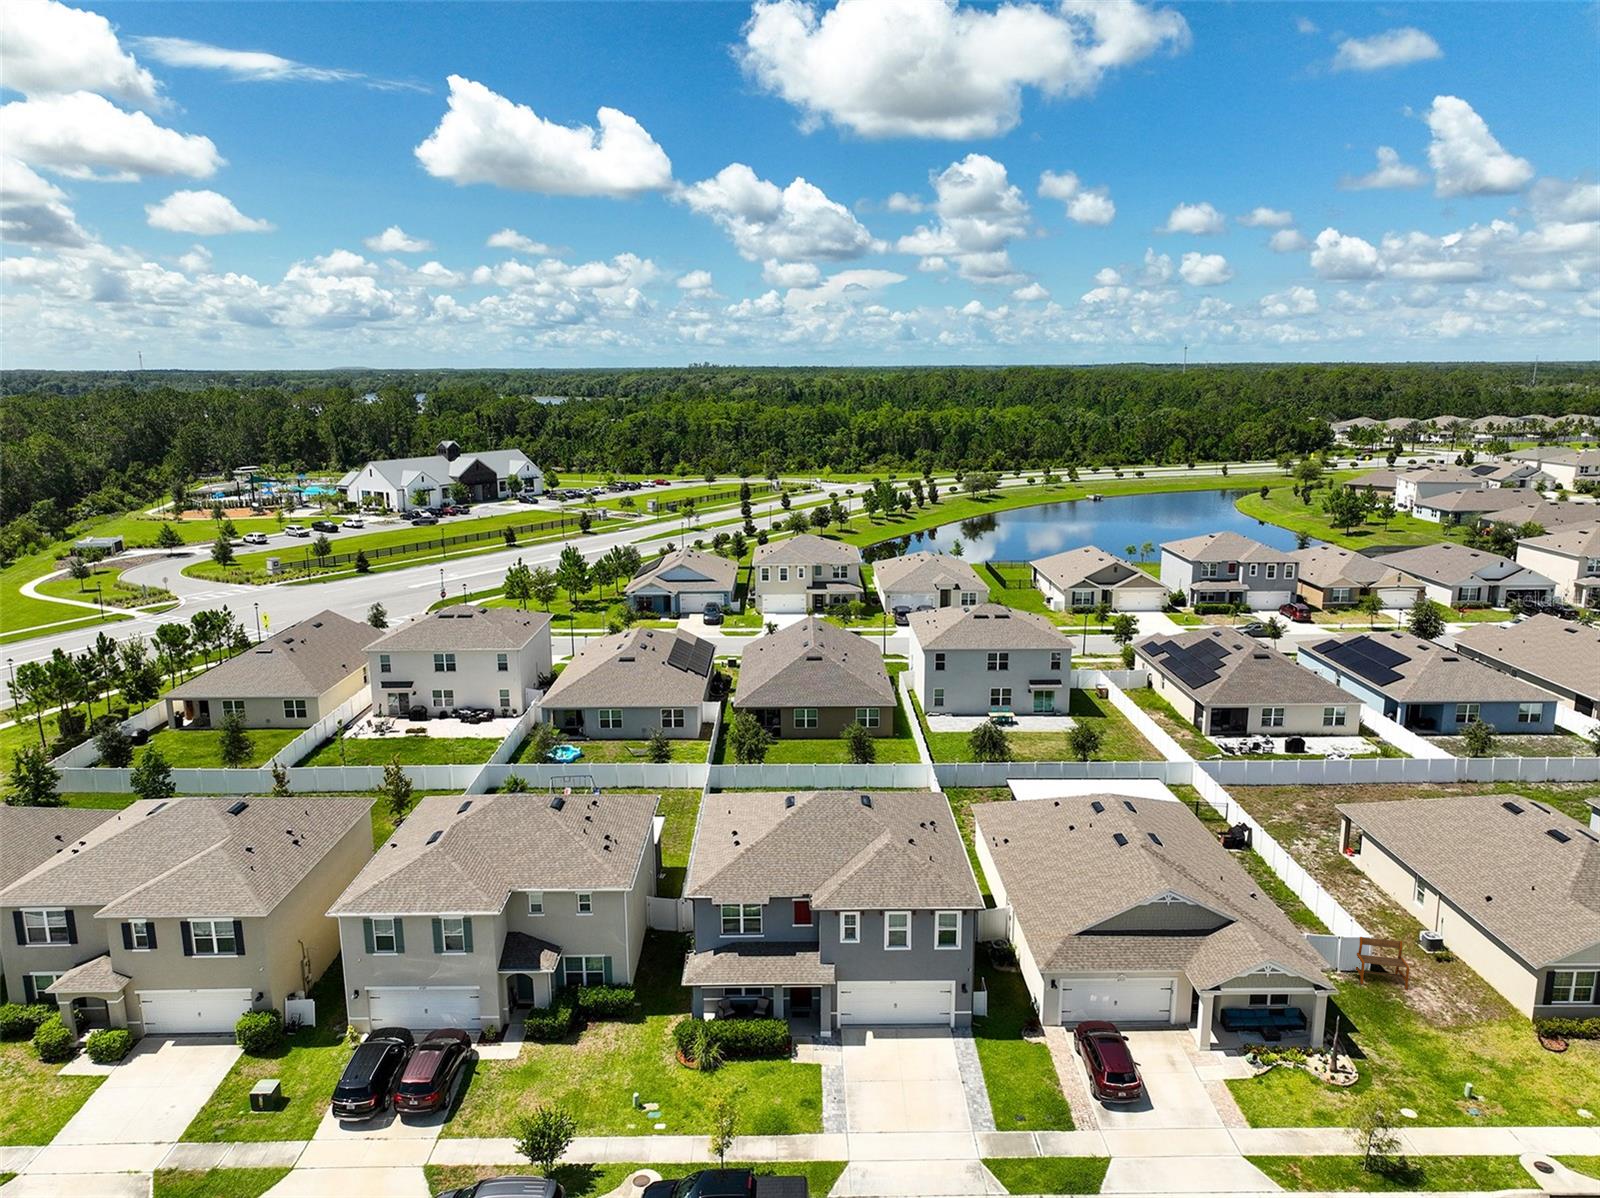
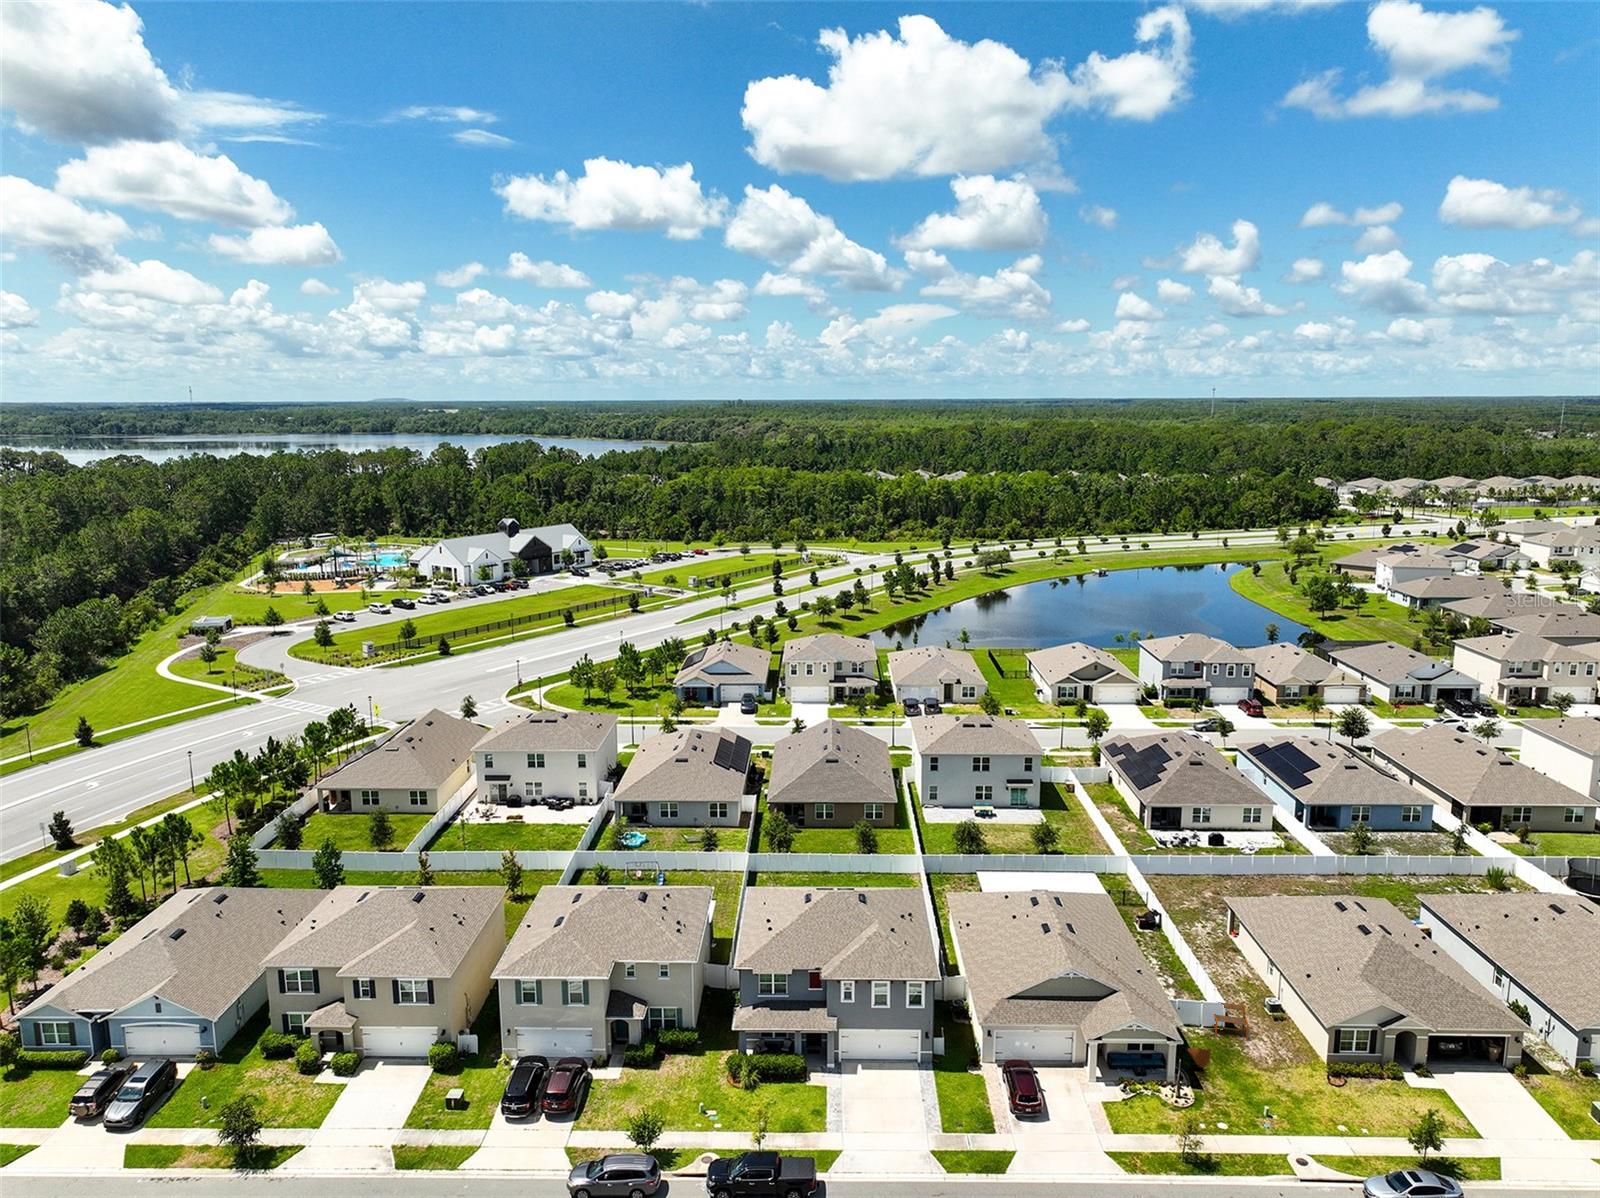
lounge chair: none [1329,999,1373,1037] -> present [1188,1048,1211,1069]

